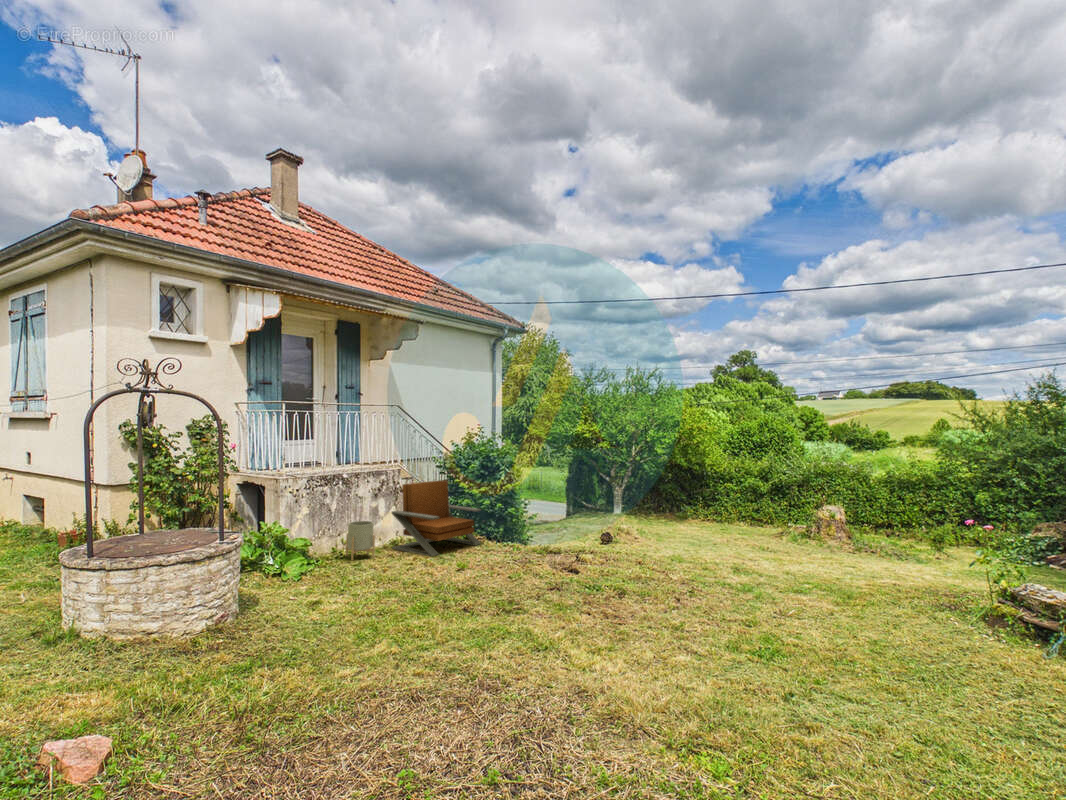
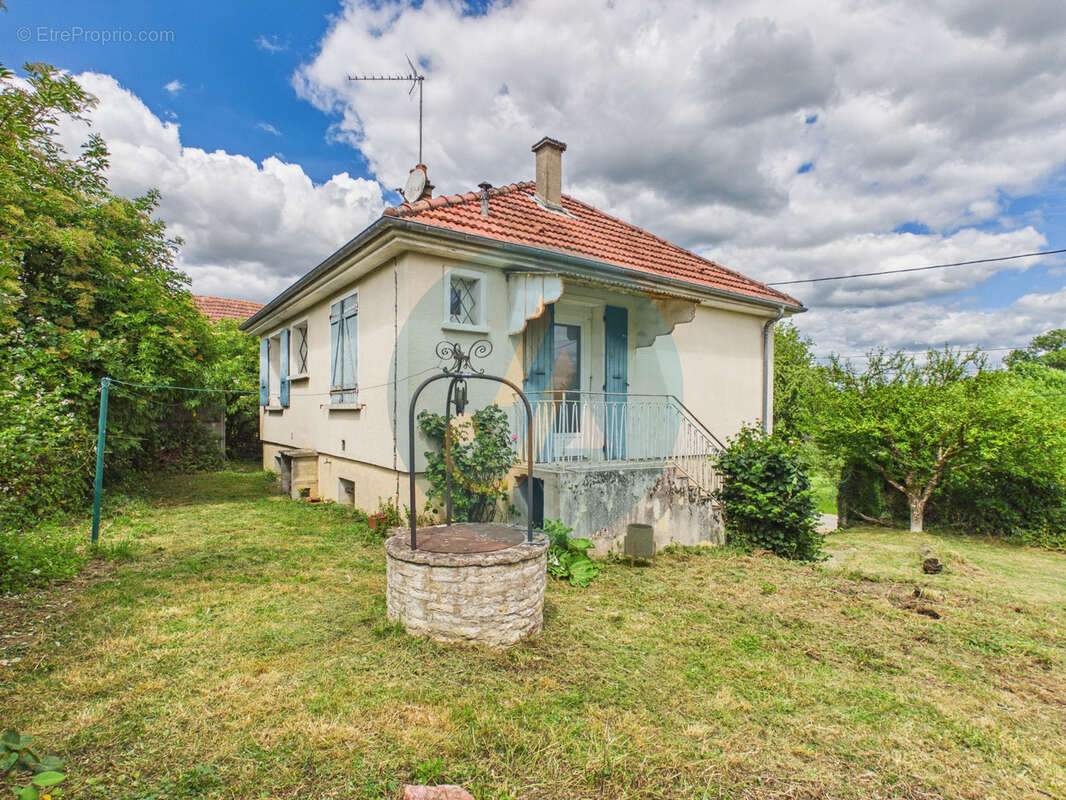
lounge chair: present [392,480,481,556] -> none [669,483,775,574]

